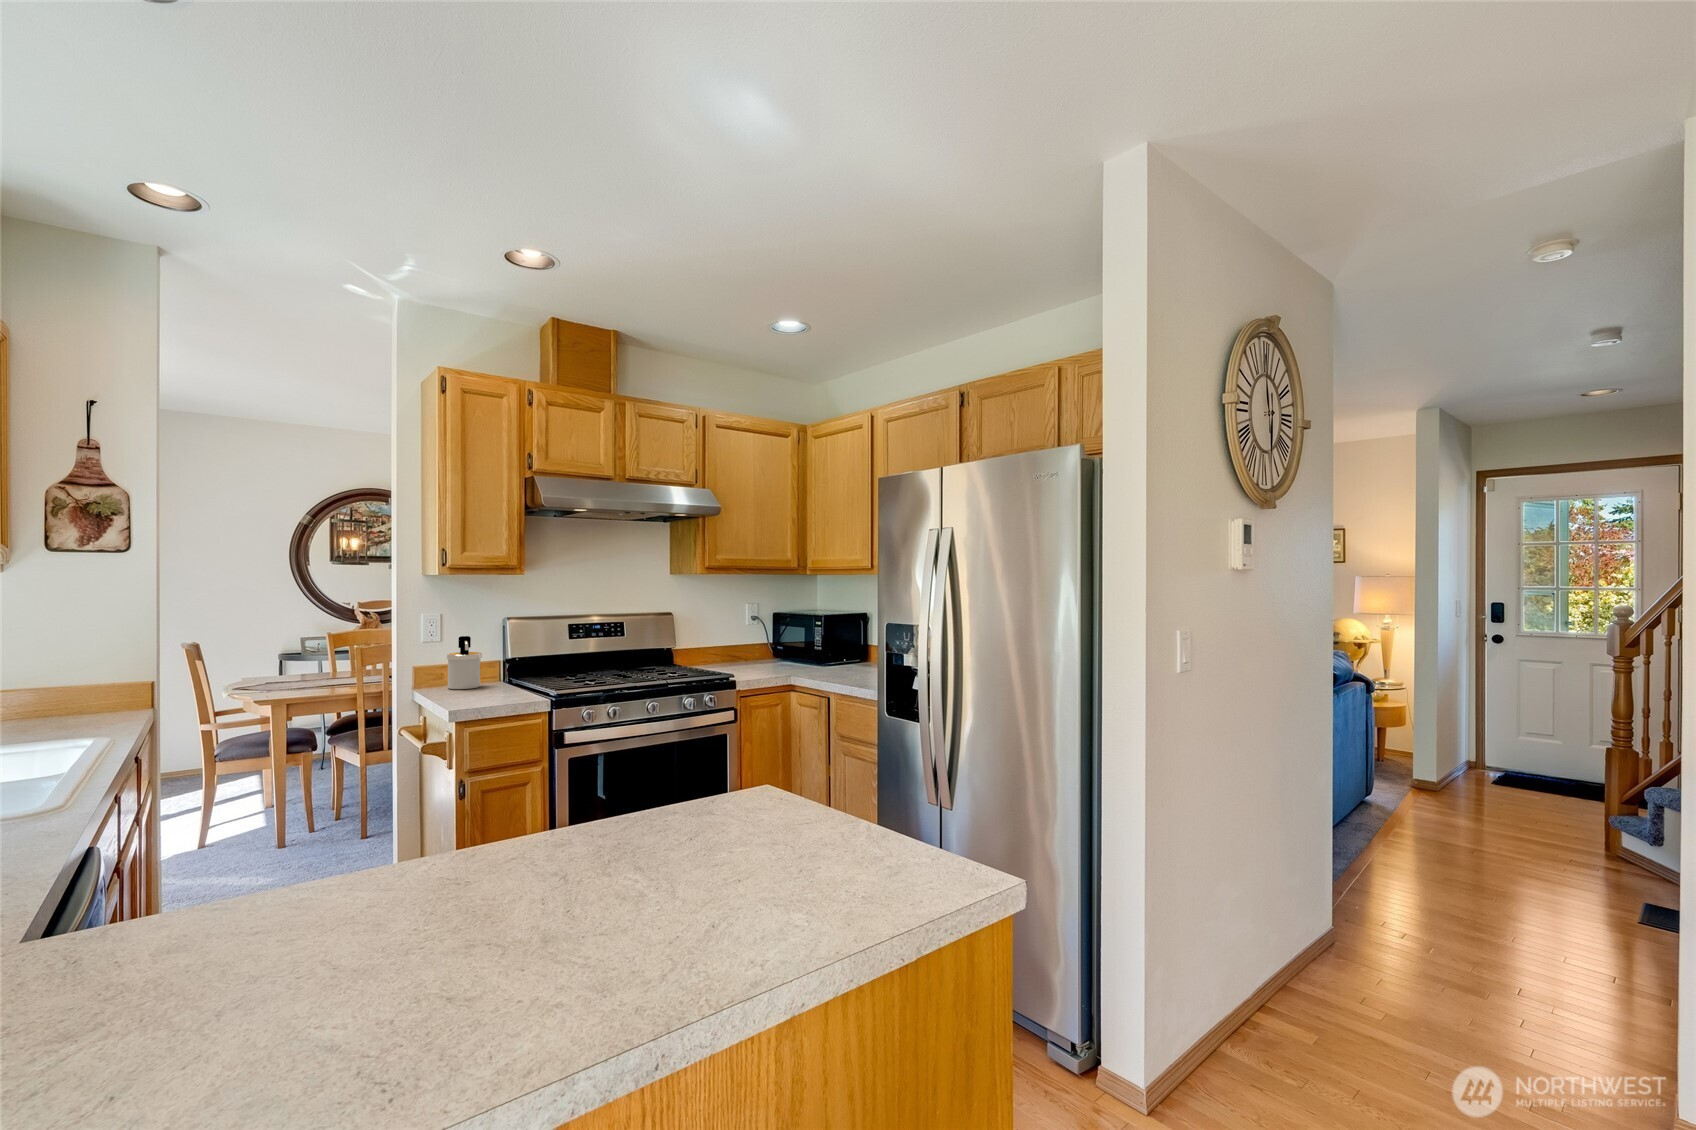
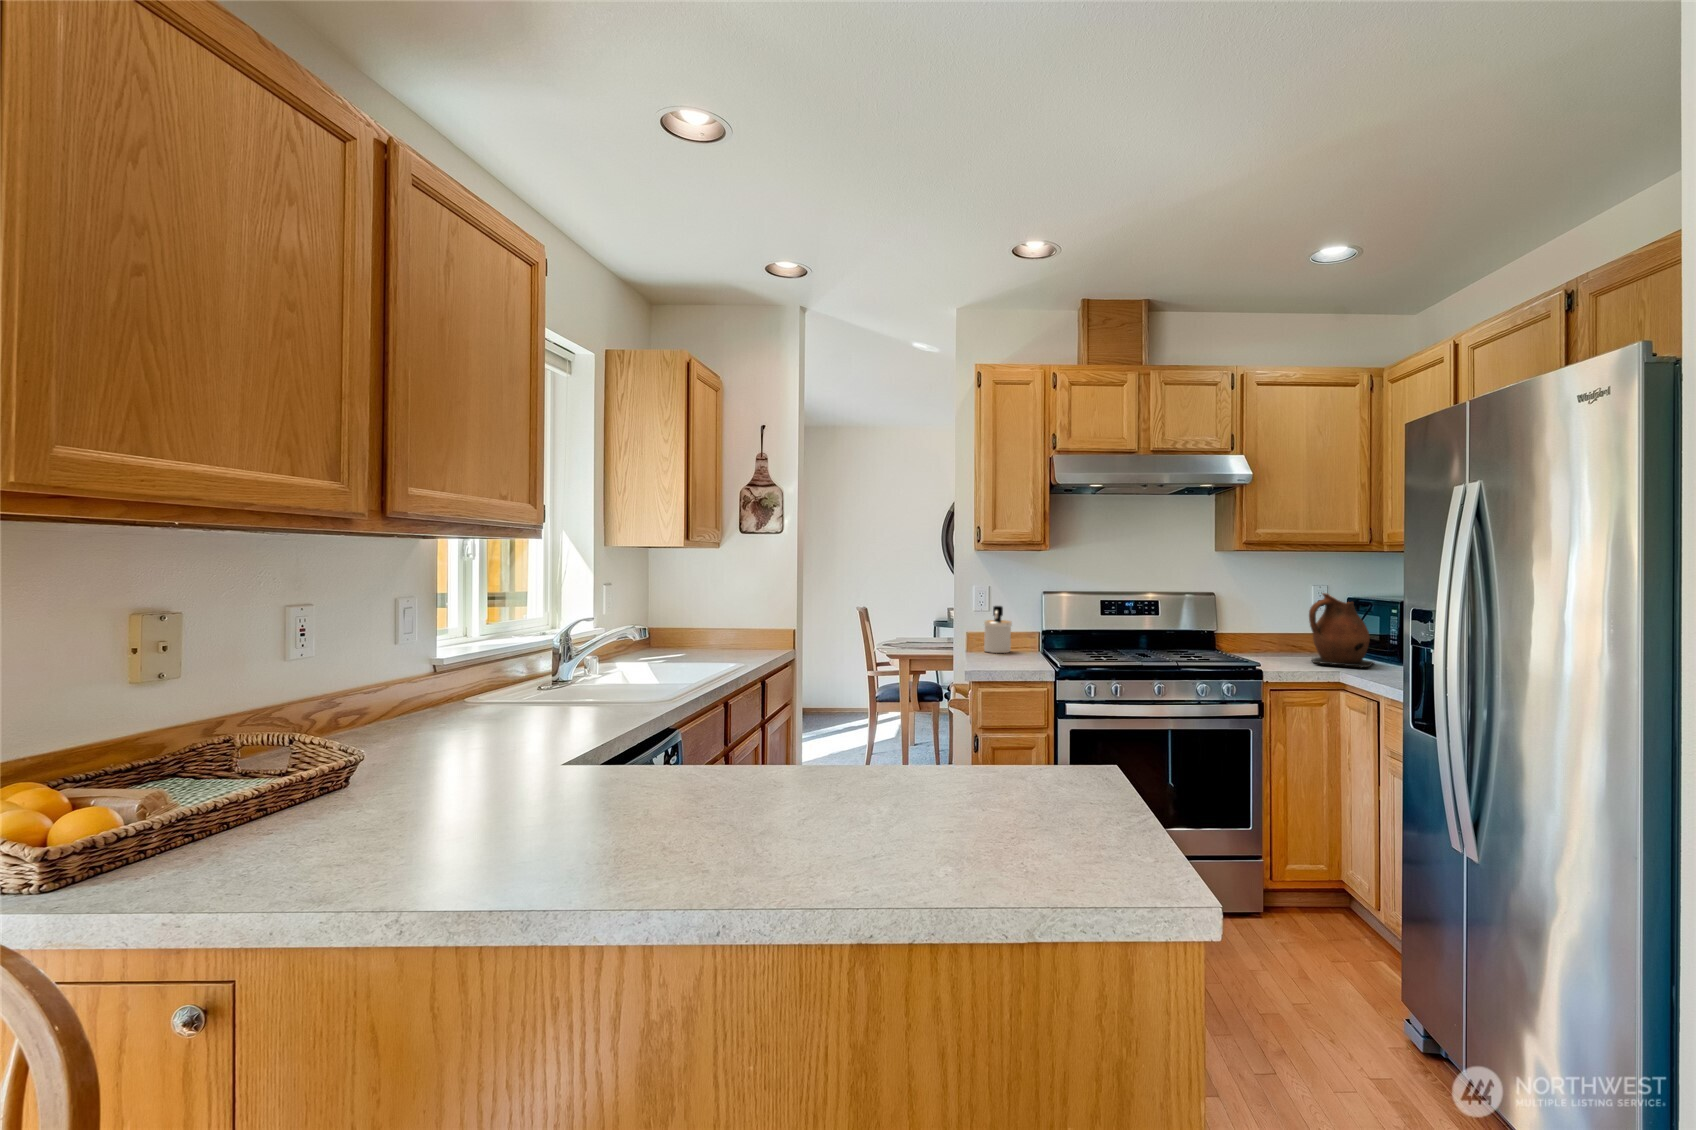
ceramic pitcher: none [759,609,808,670] -> present [1309,593,1374,668]

